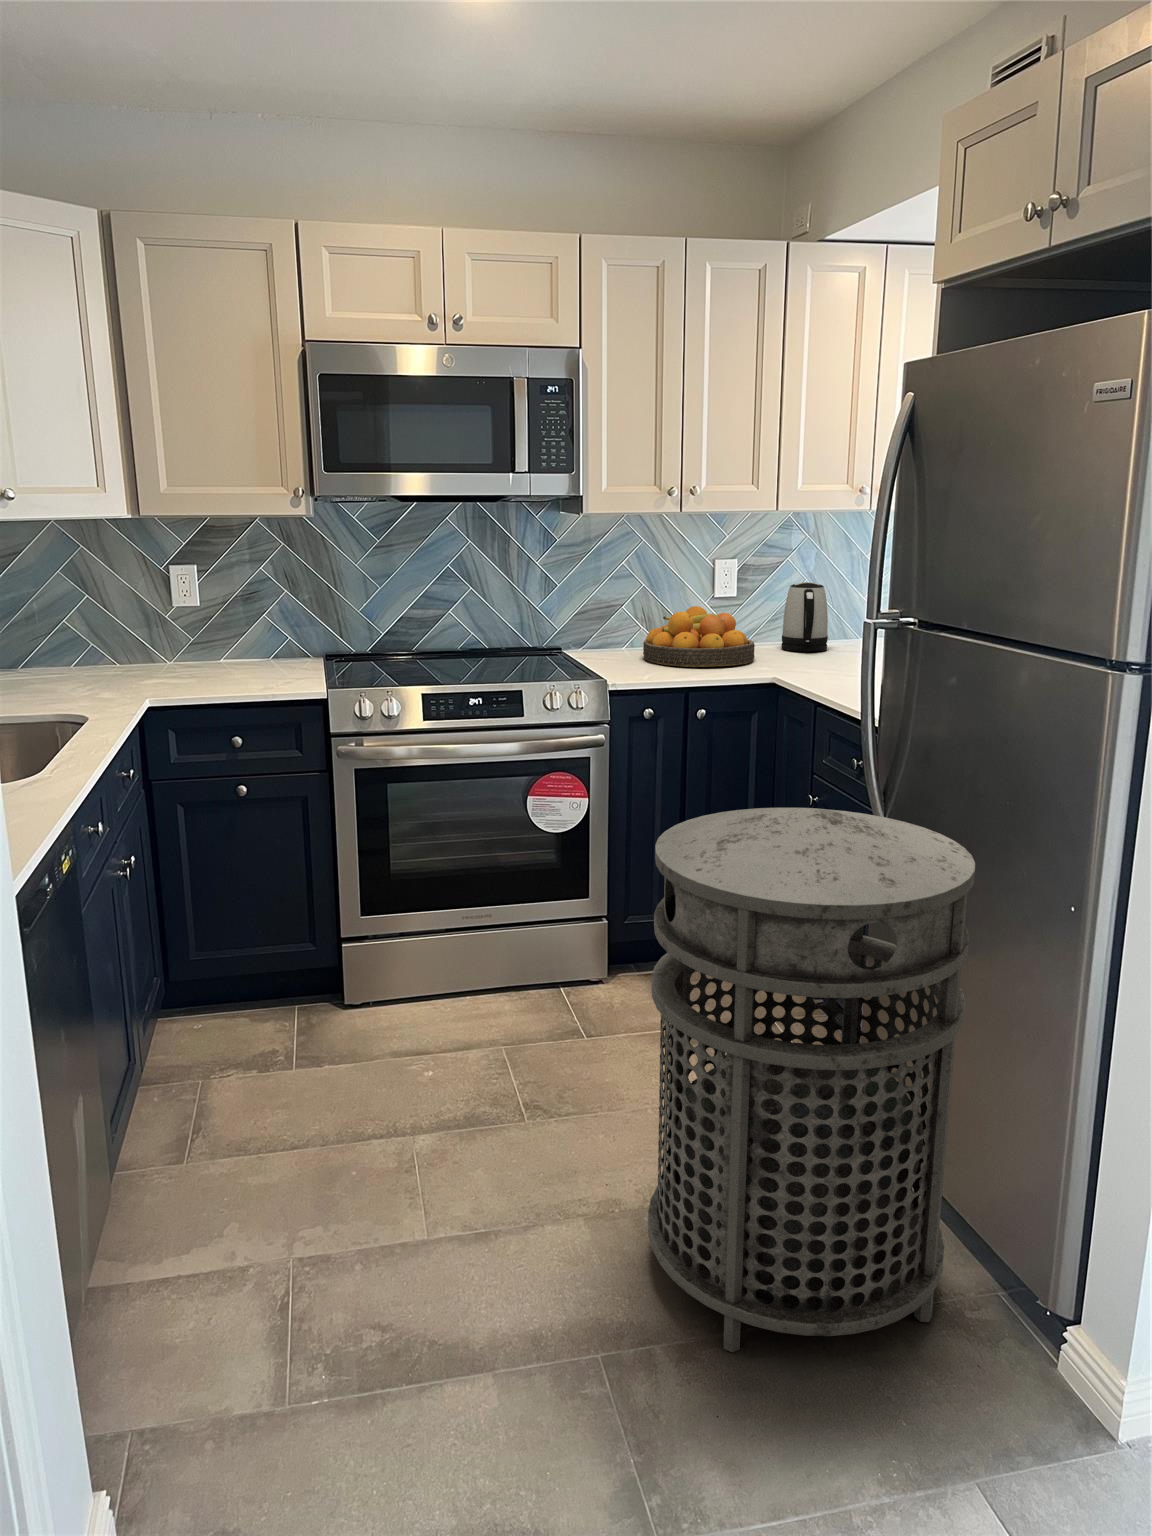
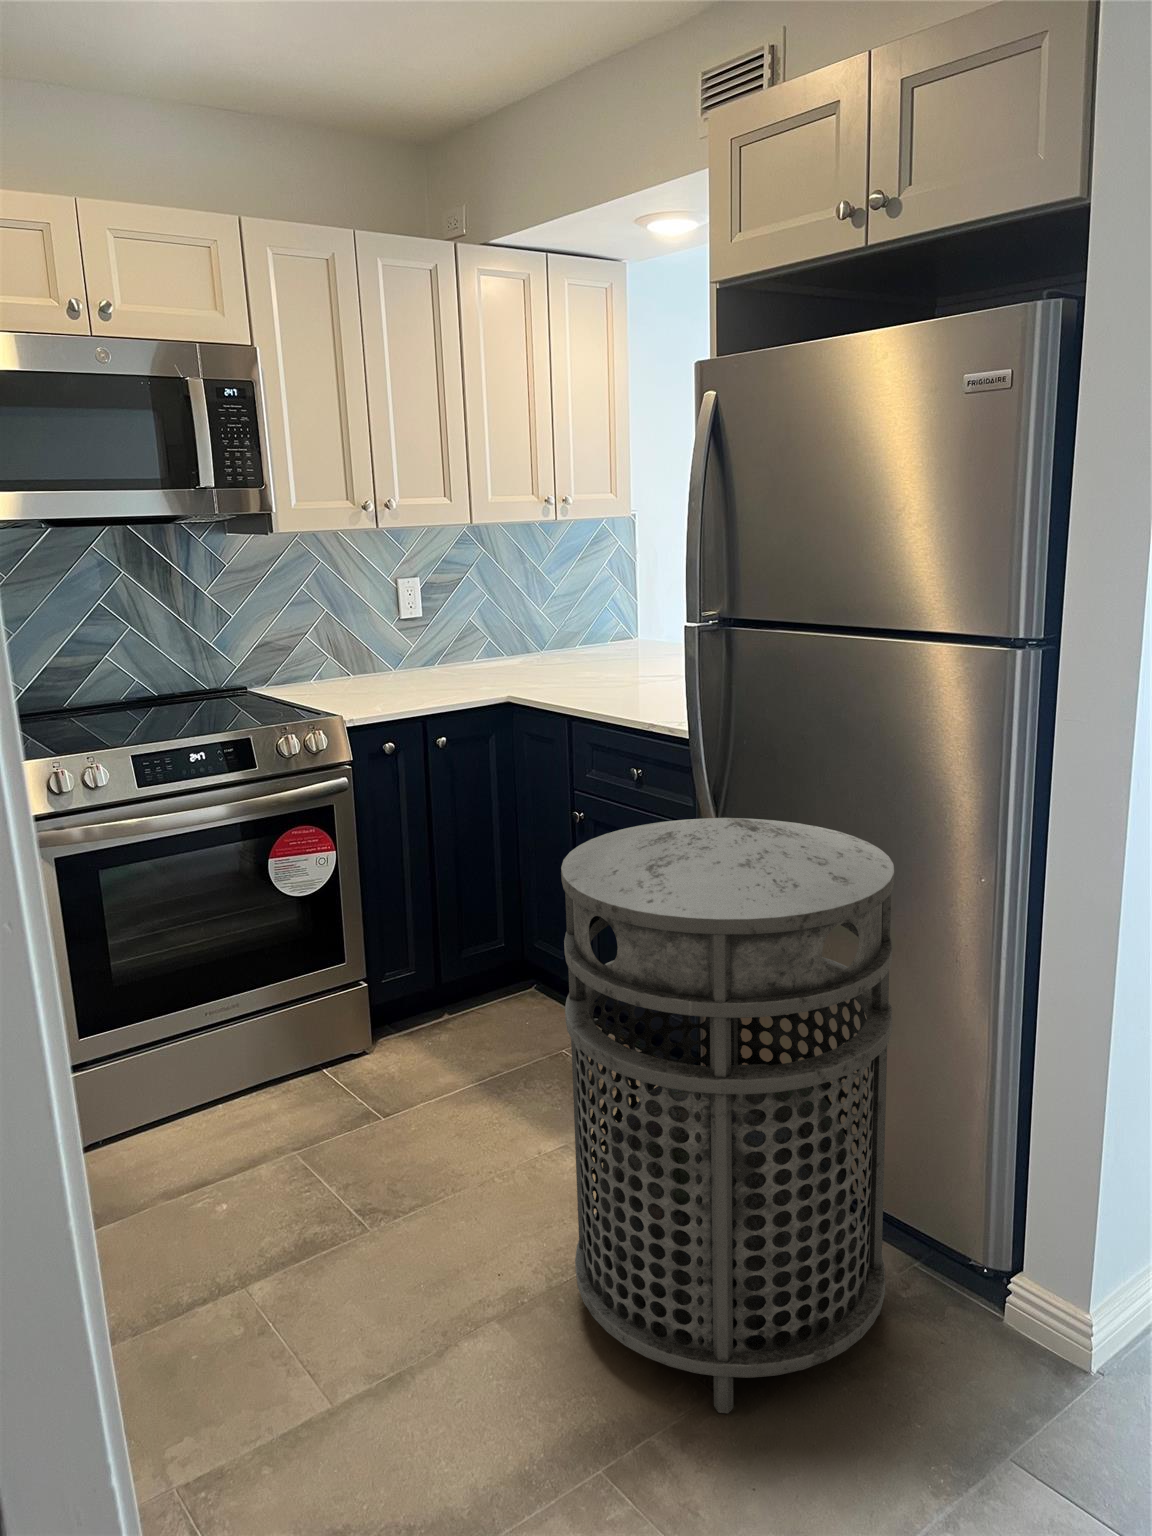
kettle: present [781,582,828,651] -> none [478,595,525,668]
fruit bowl: present [643,606,755,667] -> none [346,628,468,694]

